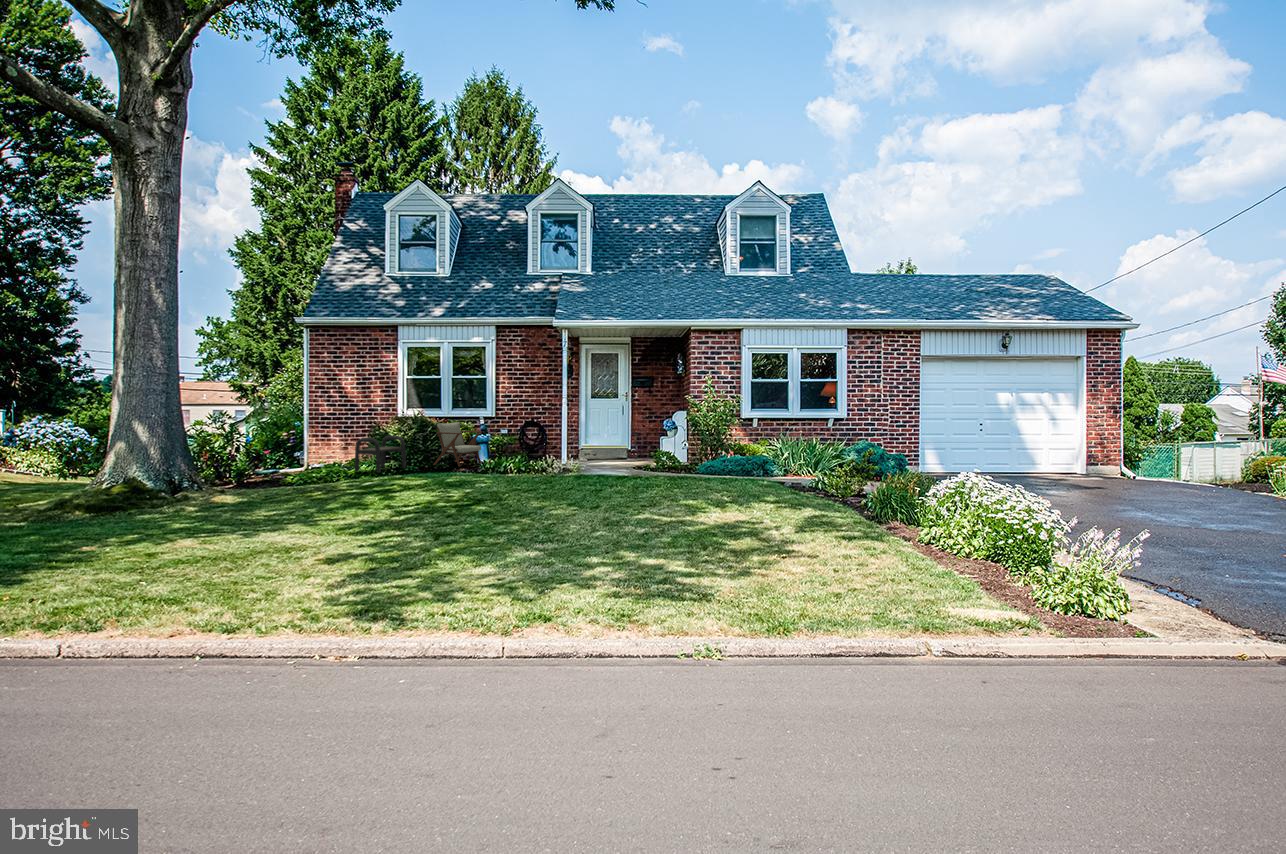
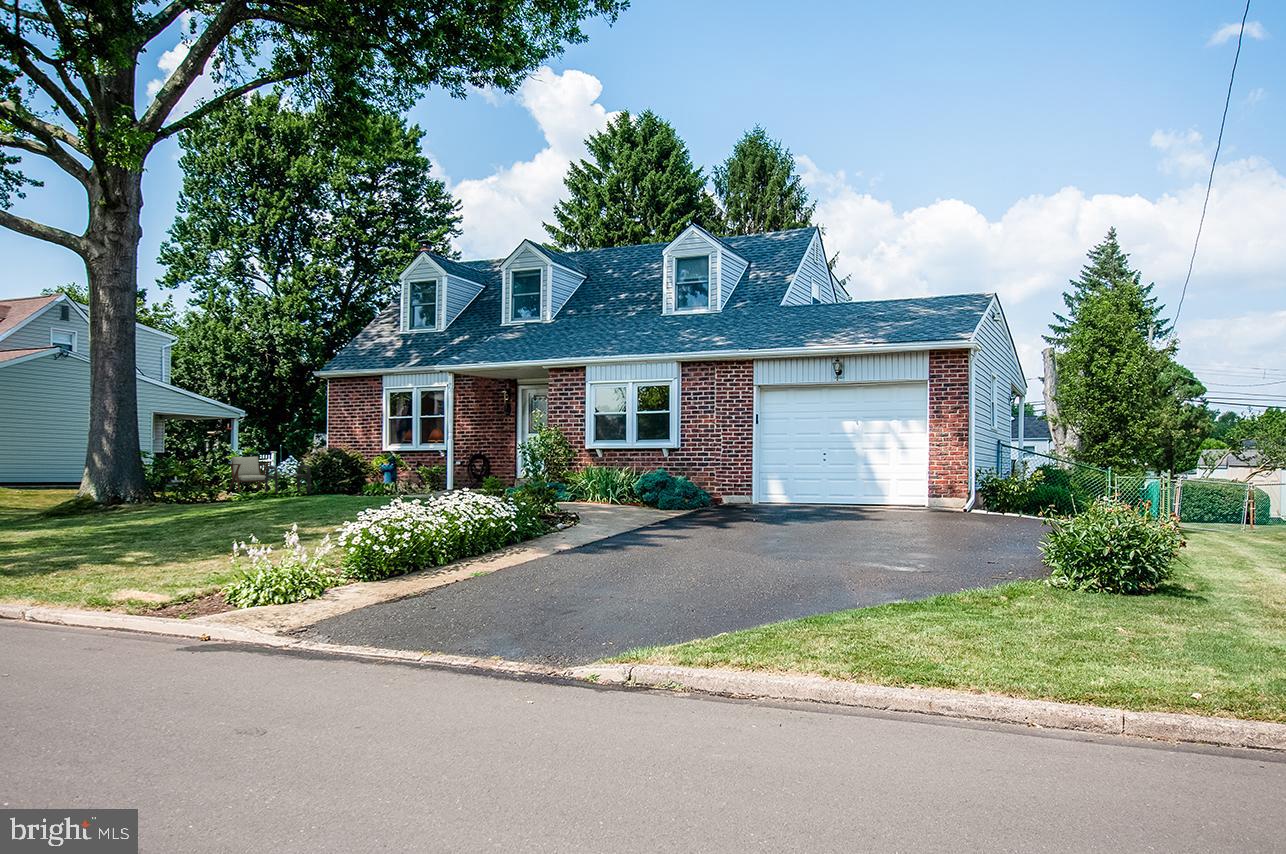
lounge chair: present [433,422,482,467] -> present [229,457,269,491]

